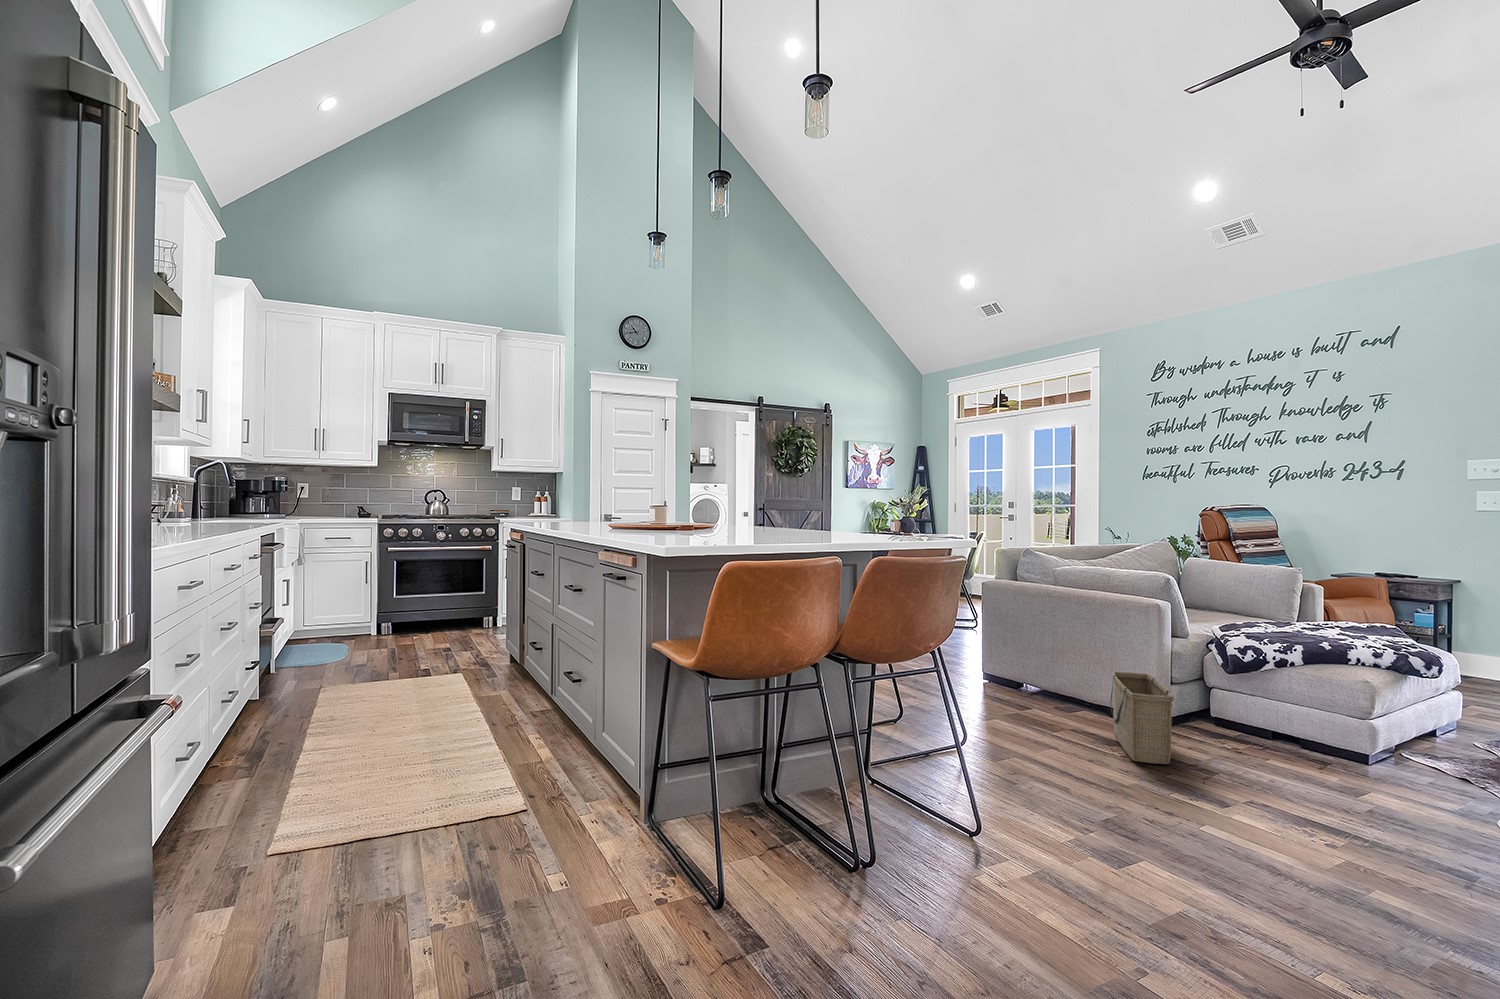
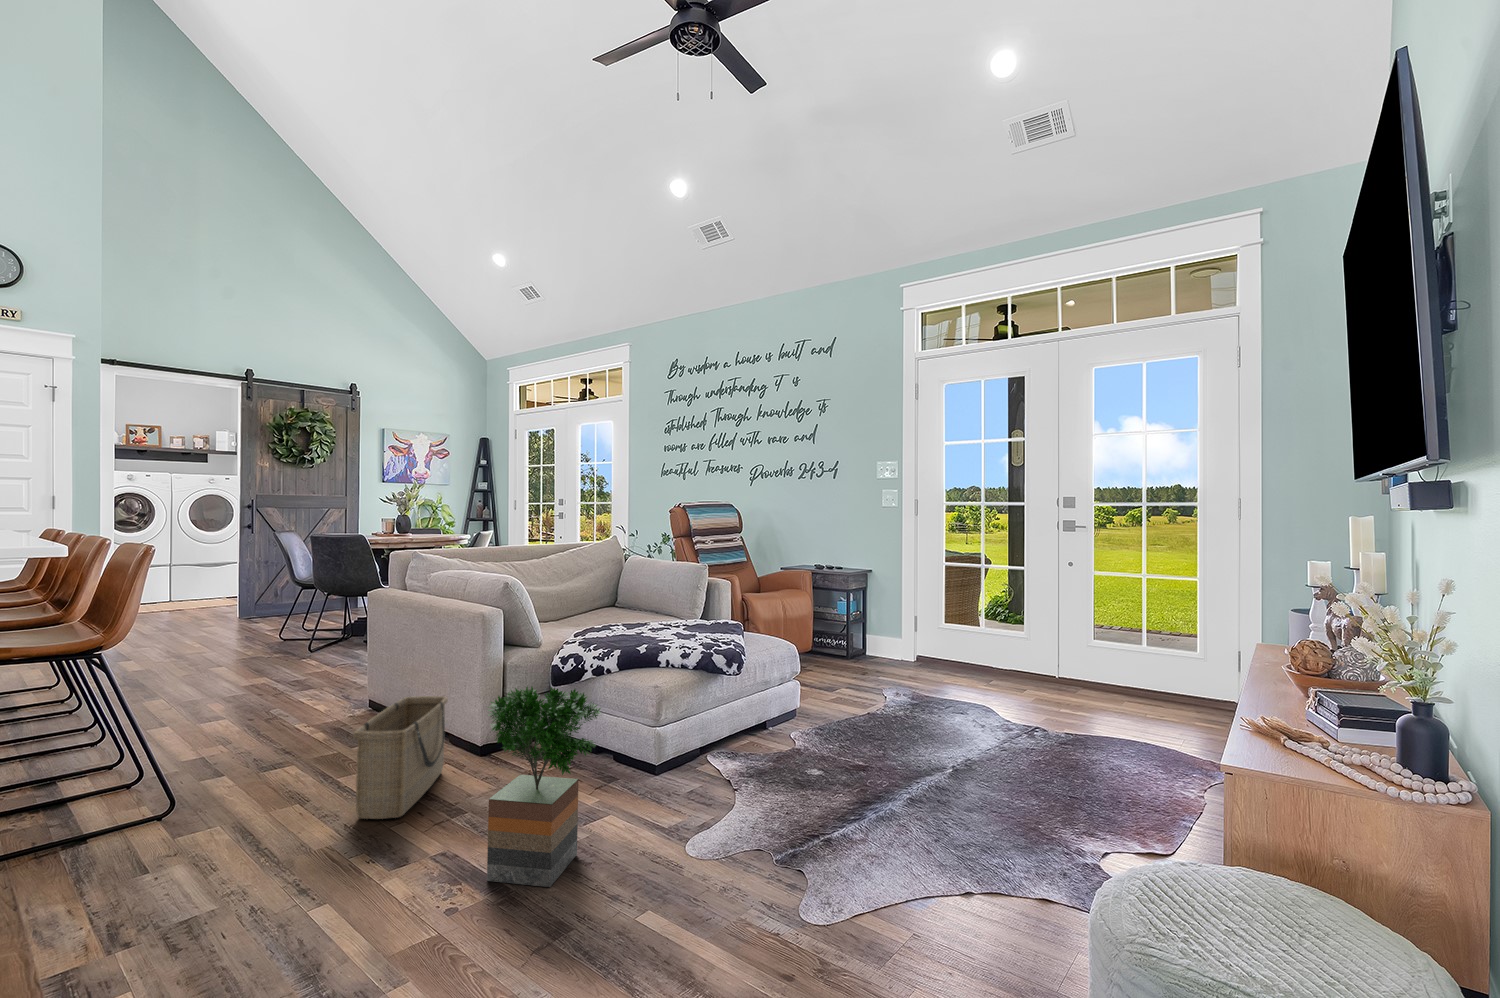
potted tree: none [1293,667,1425,831] -> present [487,687,601,887]

